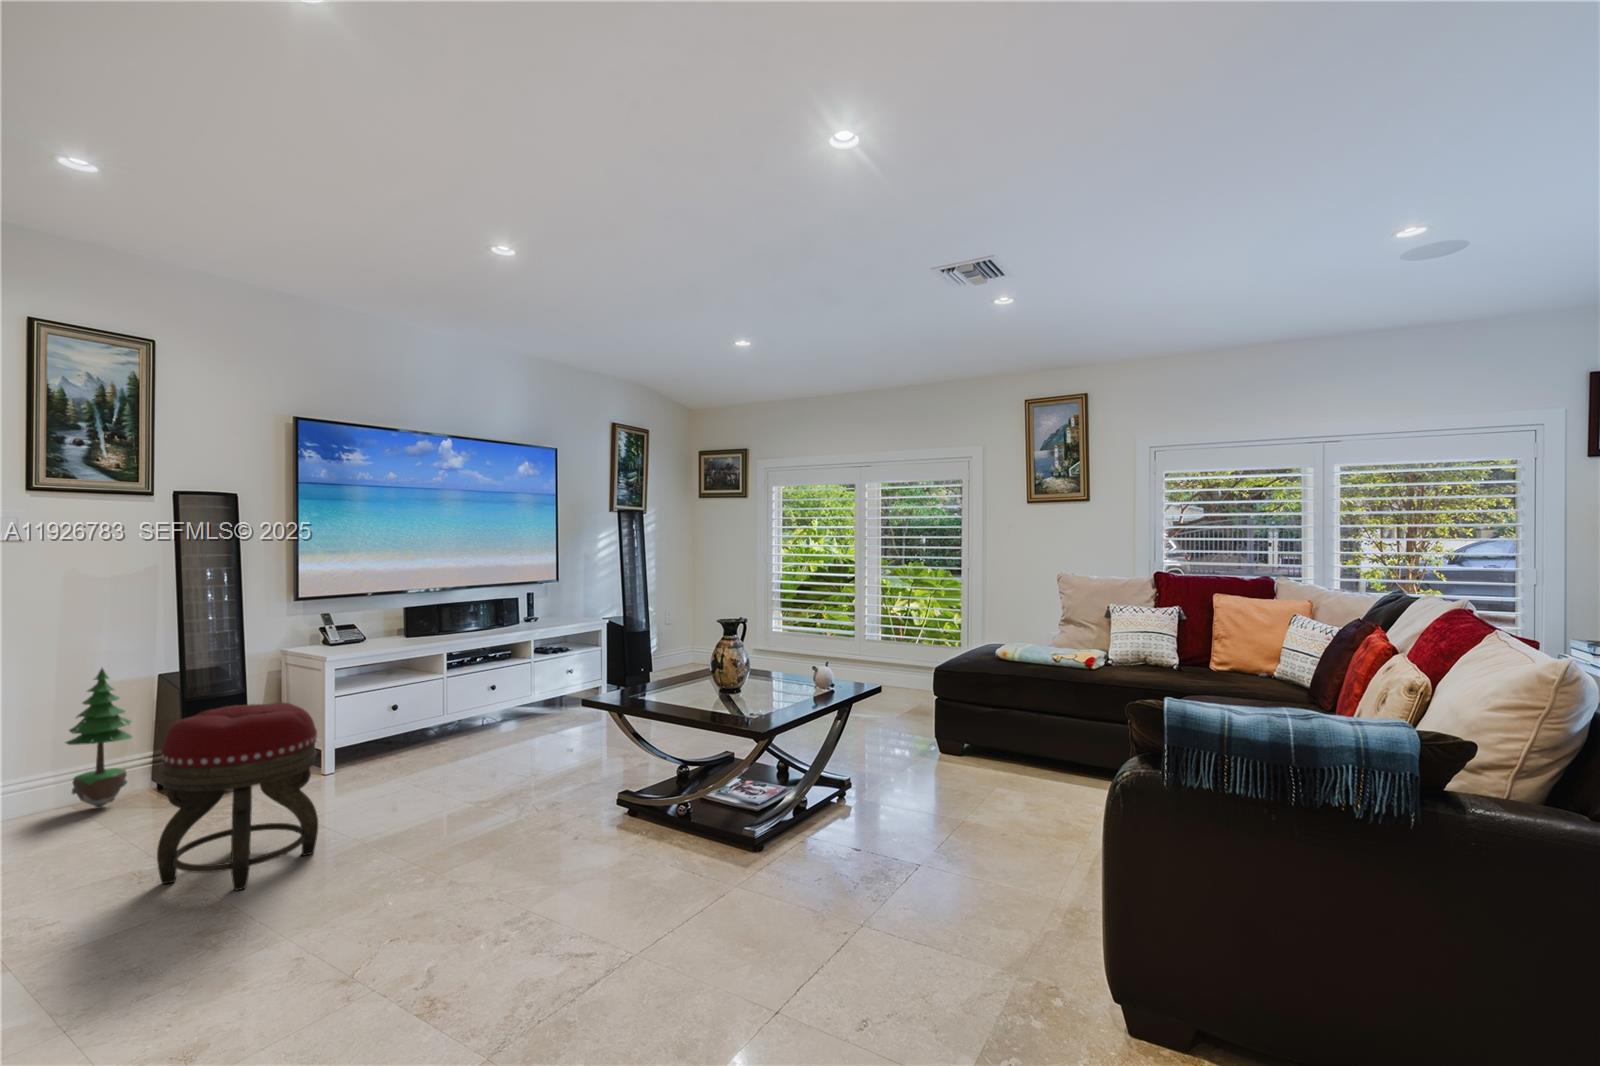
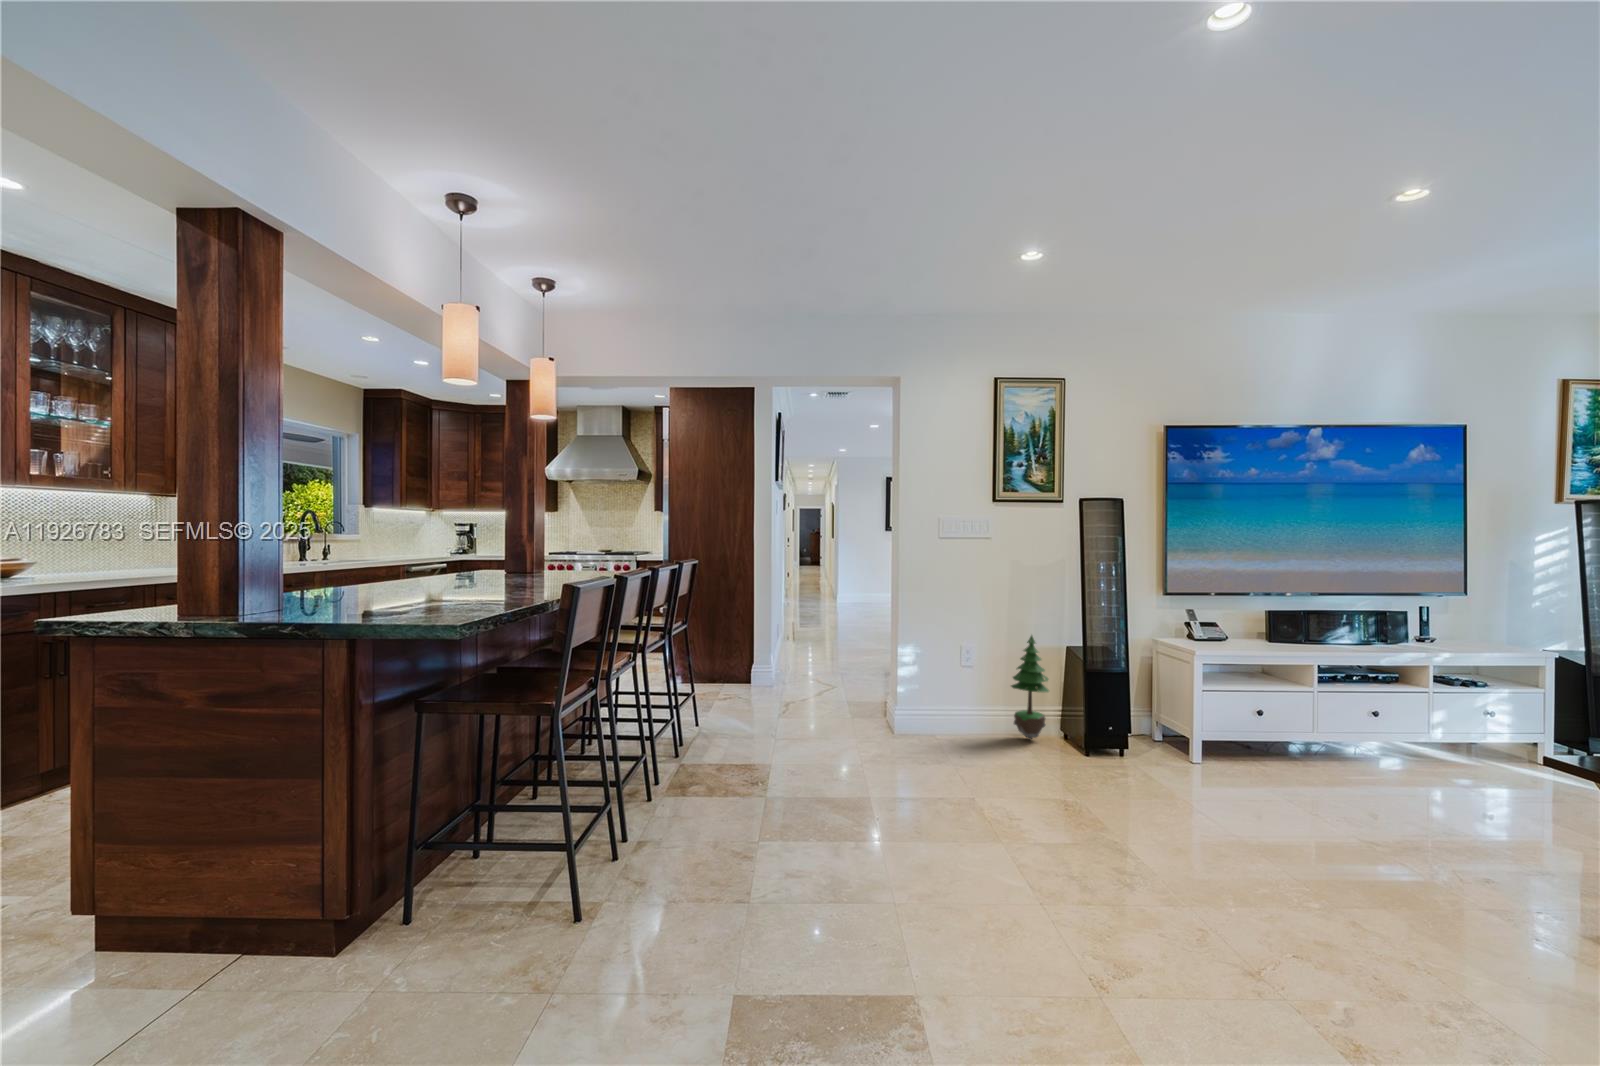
footstool: present [157,702,318,890] -> none [1077,686,1203,853]

